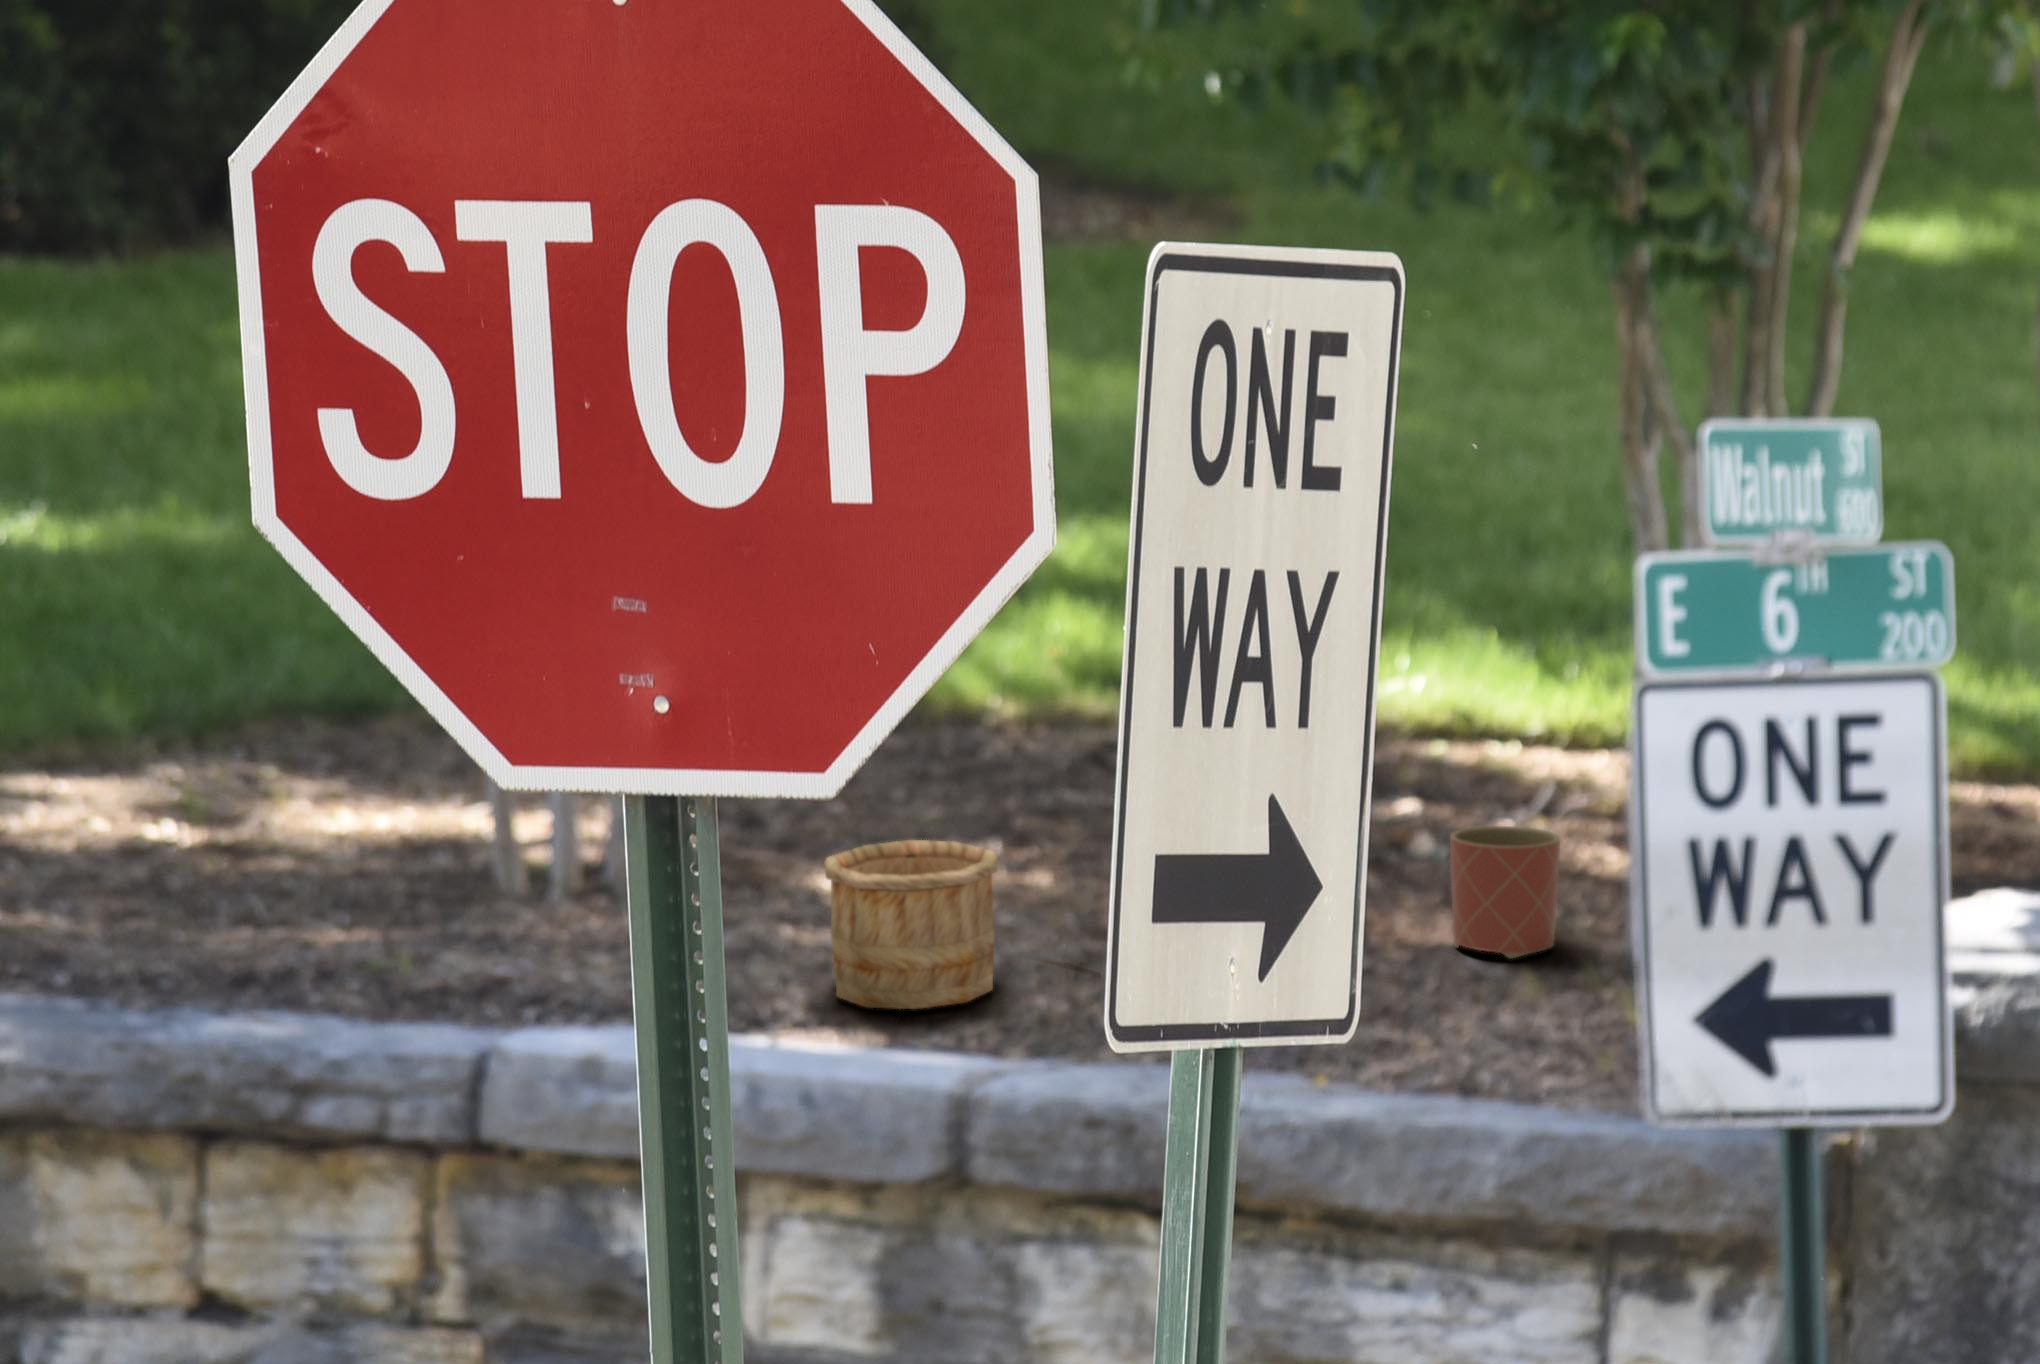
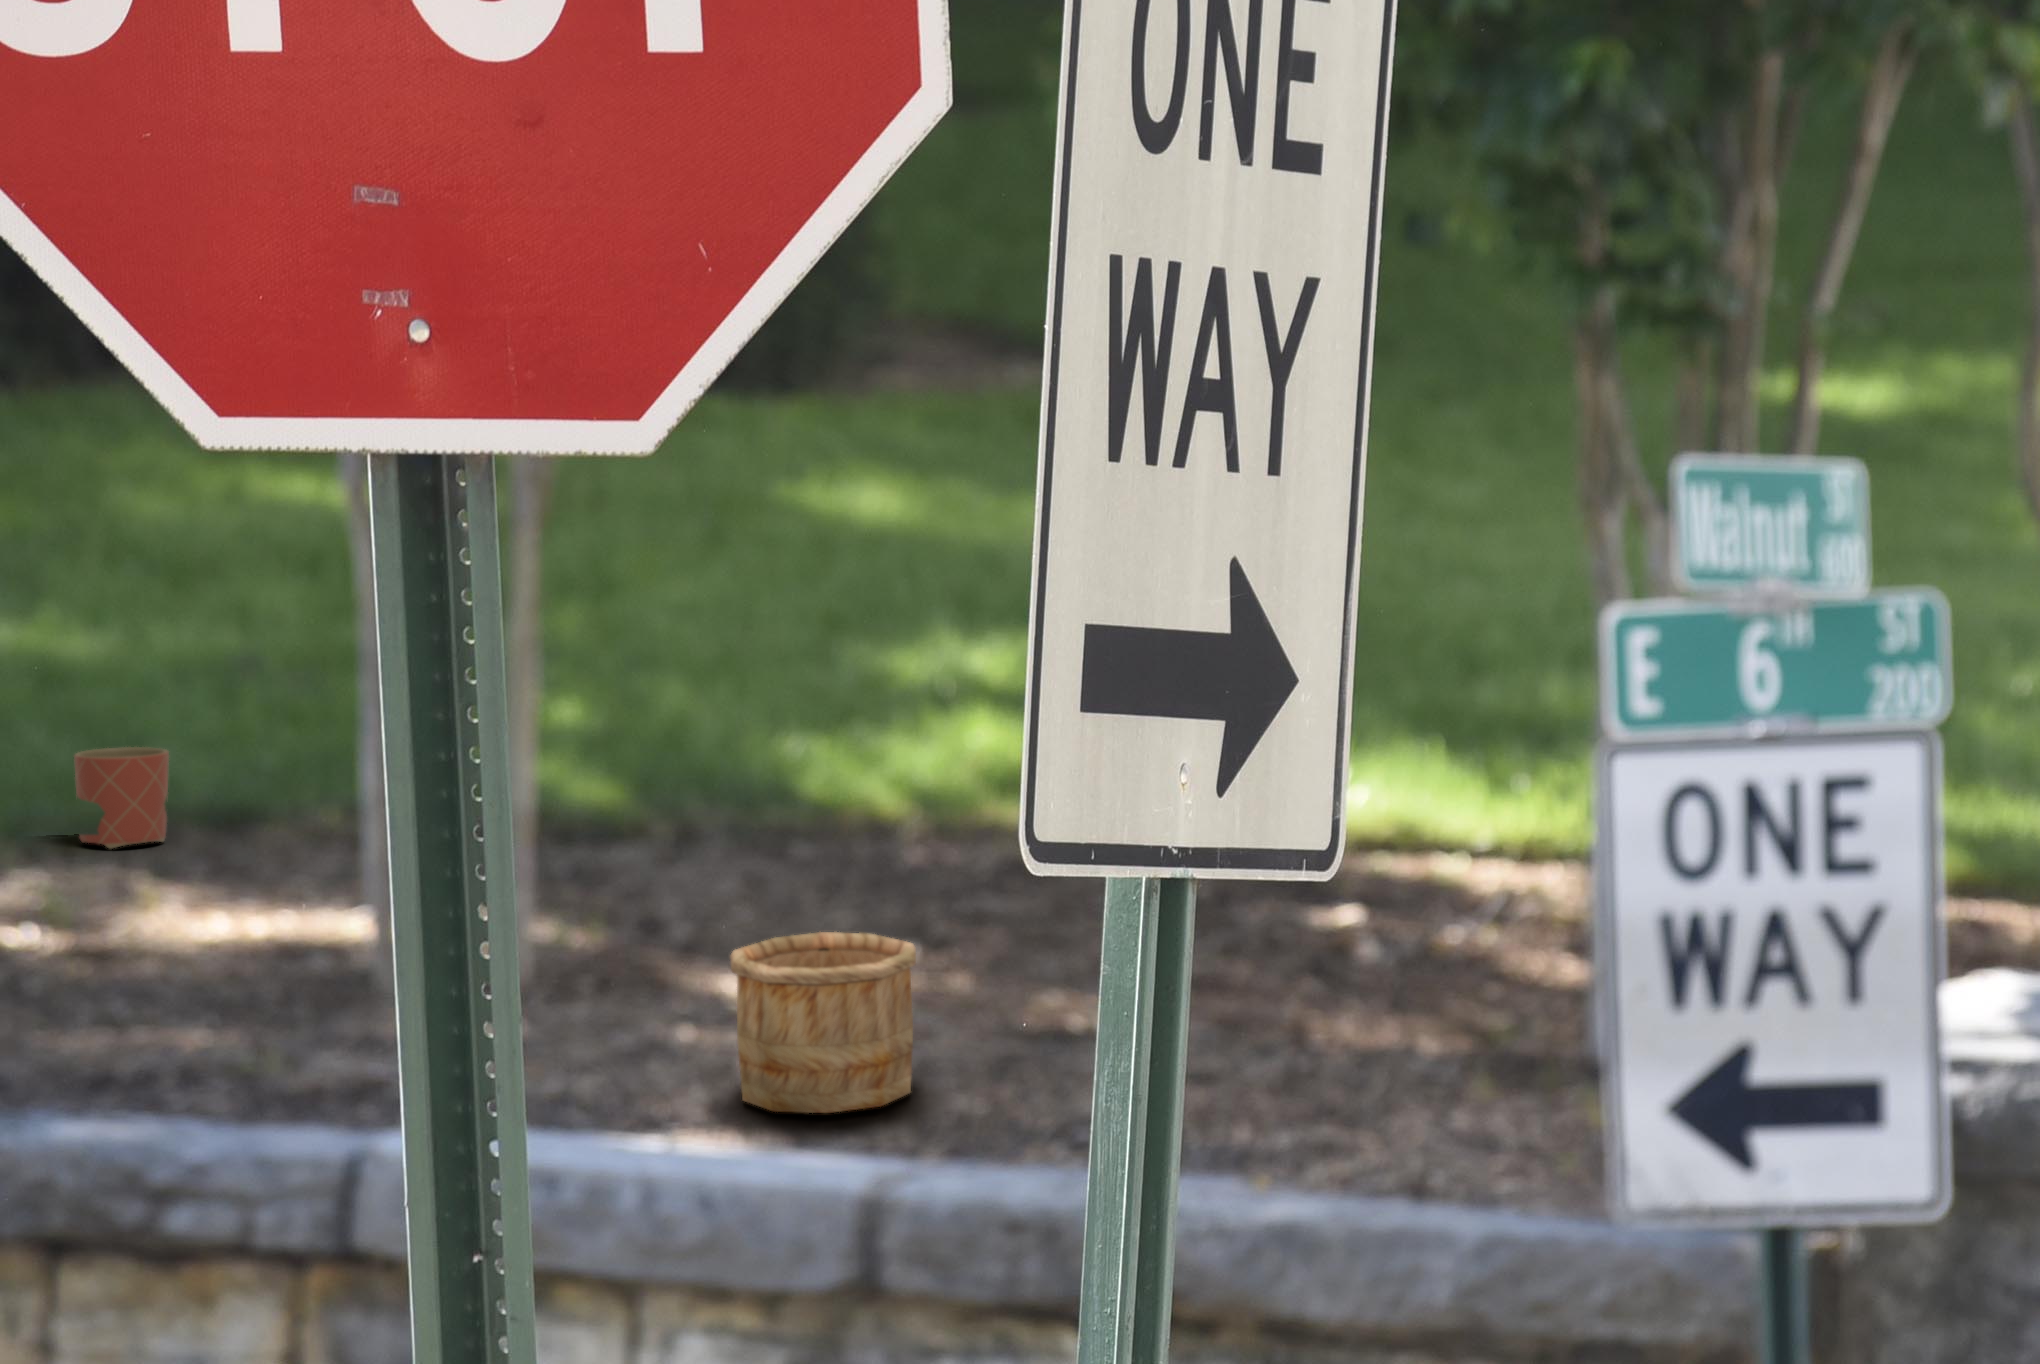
planter: present [1450,826,1560,958] -> present [74,747,169,848]

